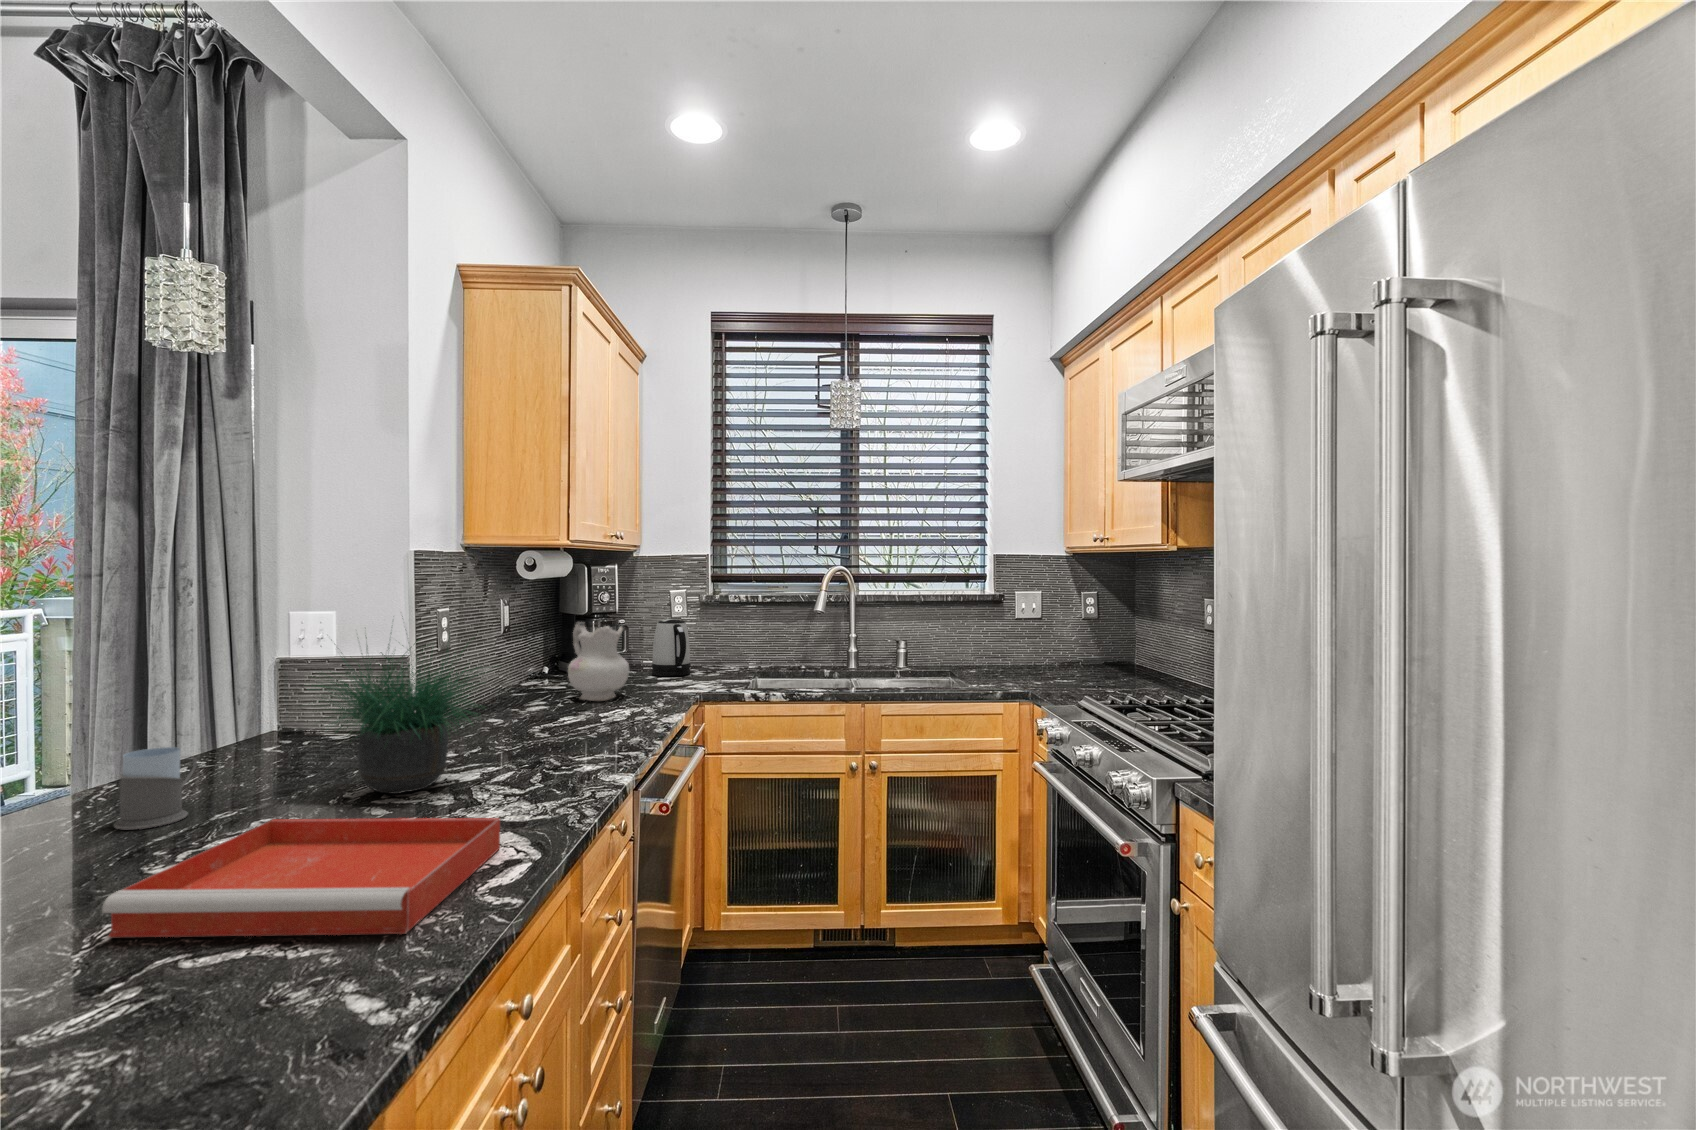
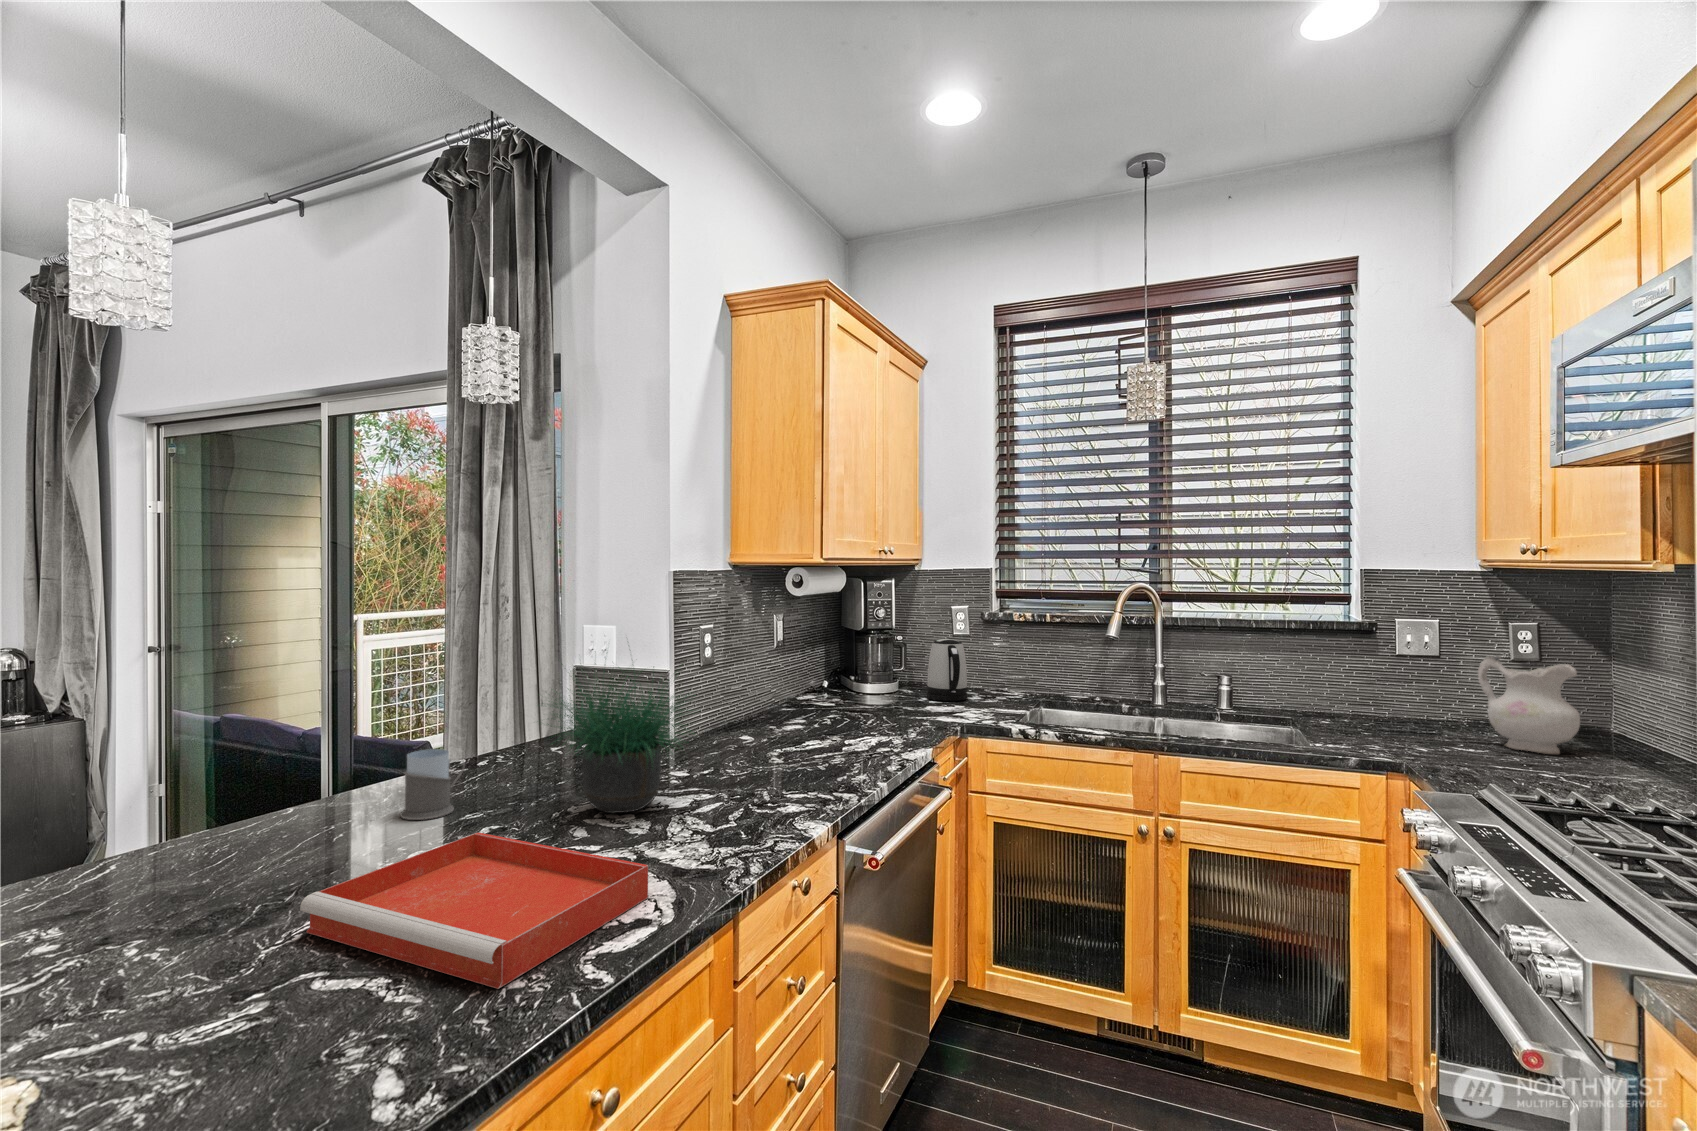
ceramic pitcher: present [568,622,629,701] -> present [1478,656,1580,754]

